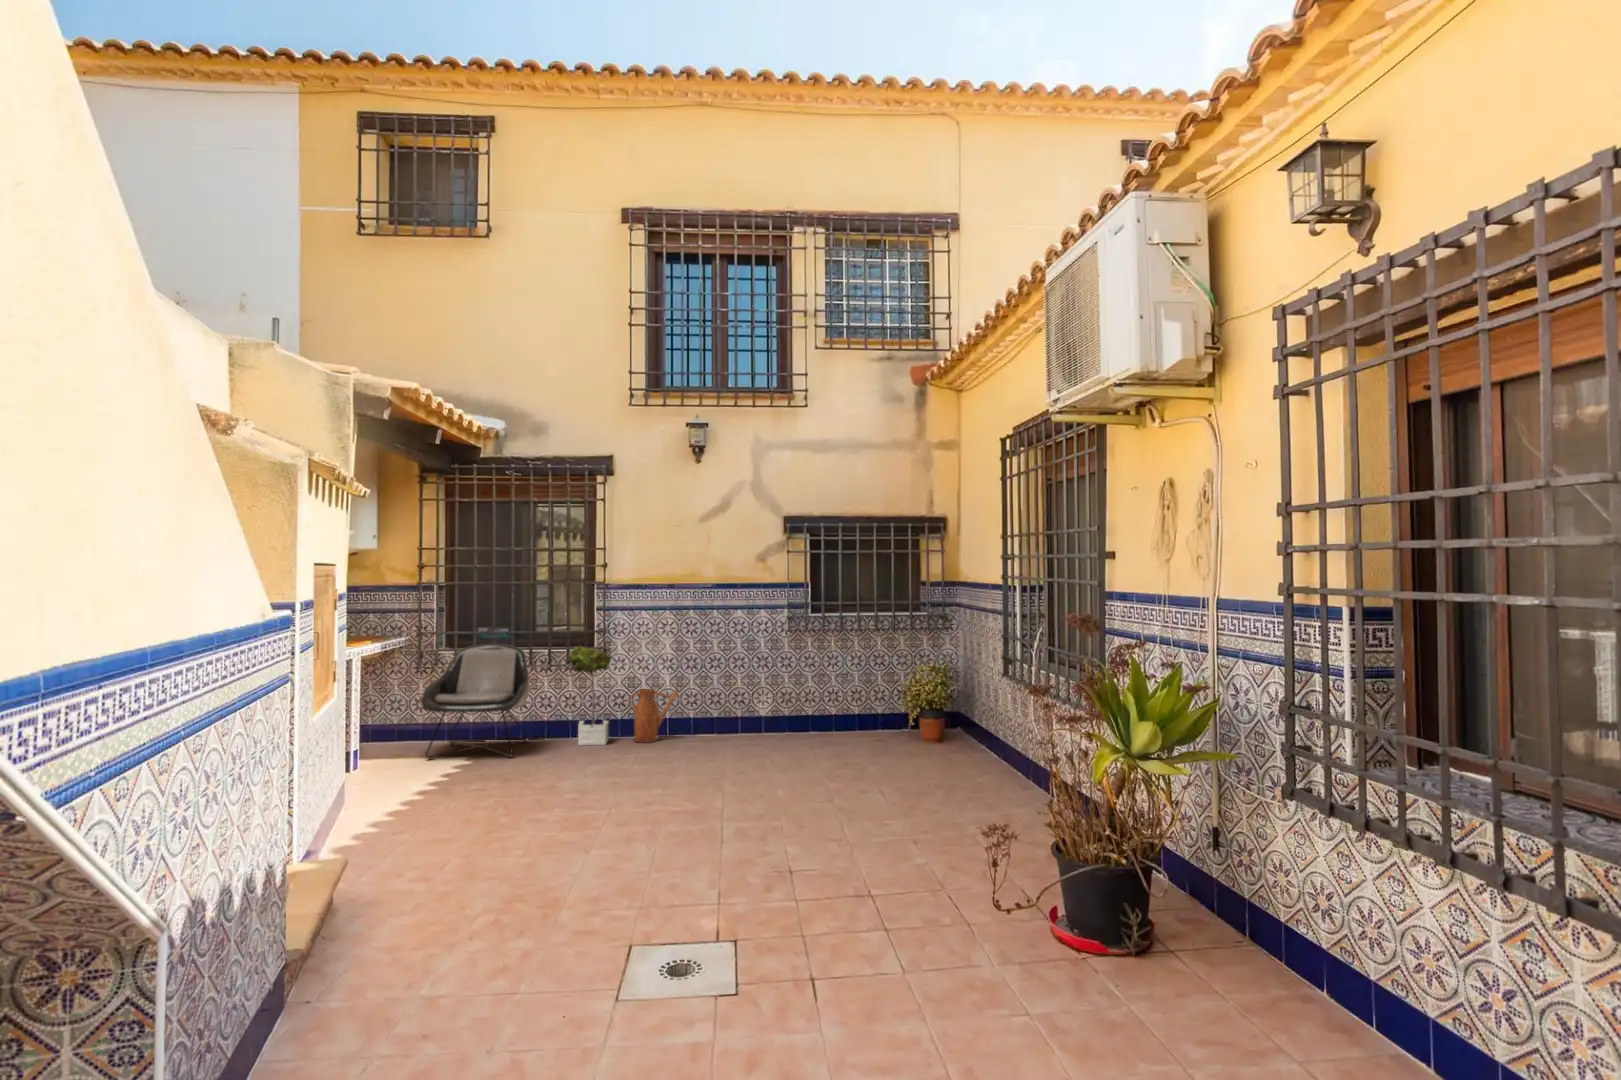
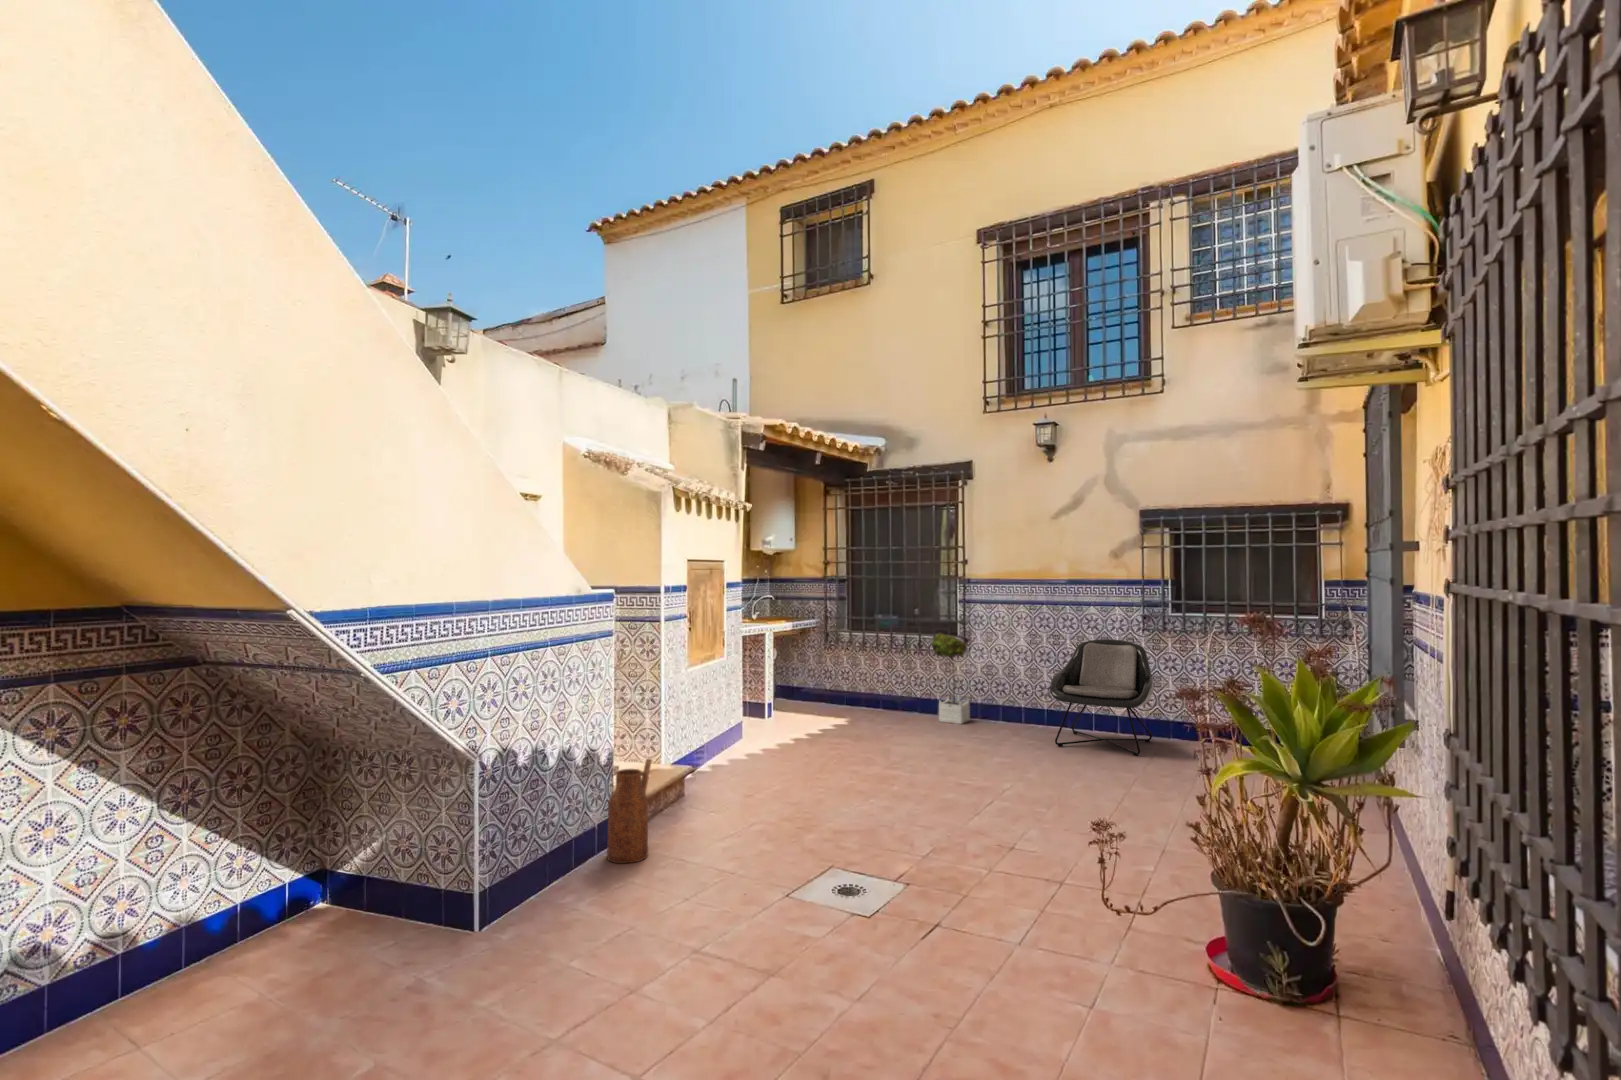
lounge chair: present [421,644,530,760] -> present [1050,639,1154,756]
watering can: present [628,689,678,743] -> present [607,759,652,863]

